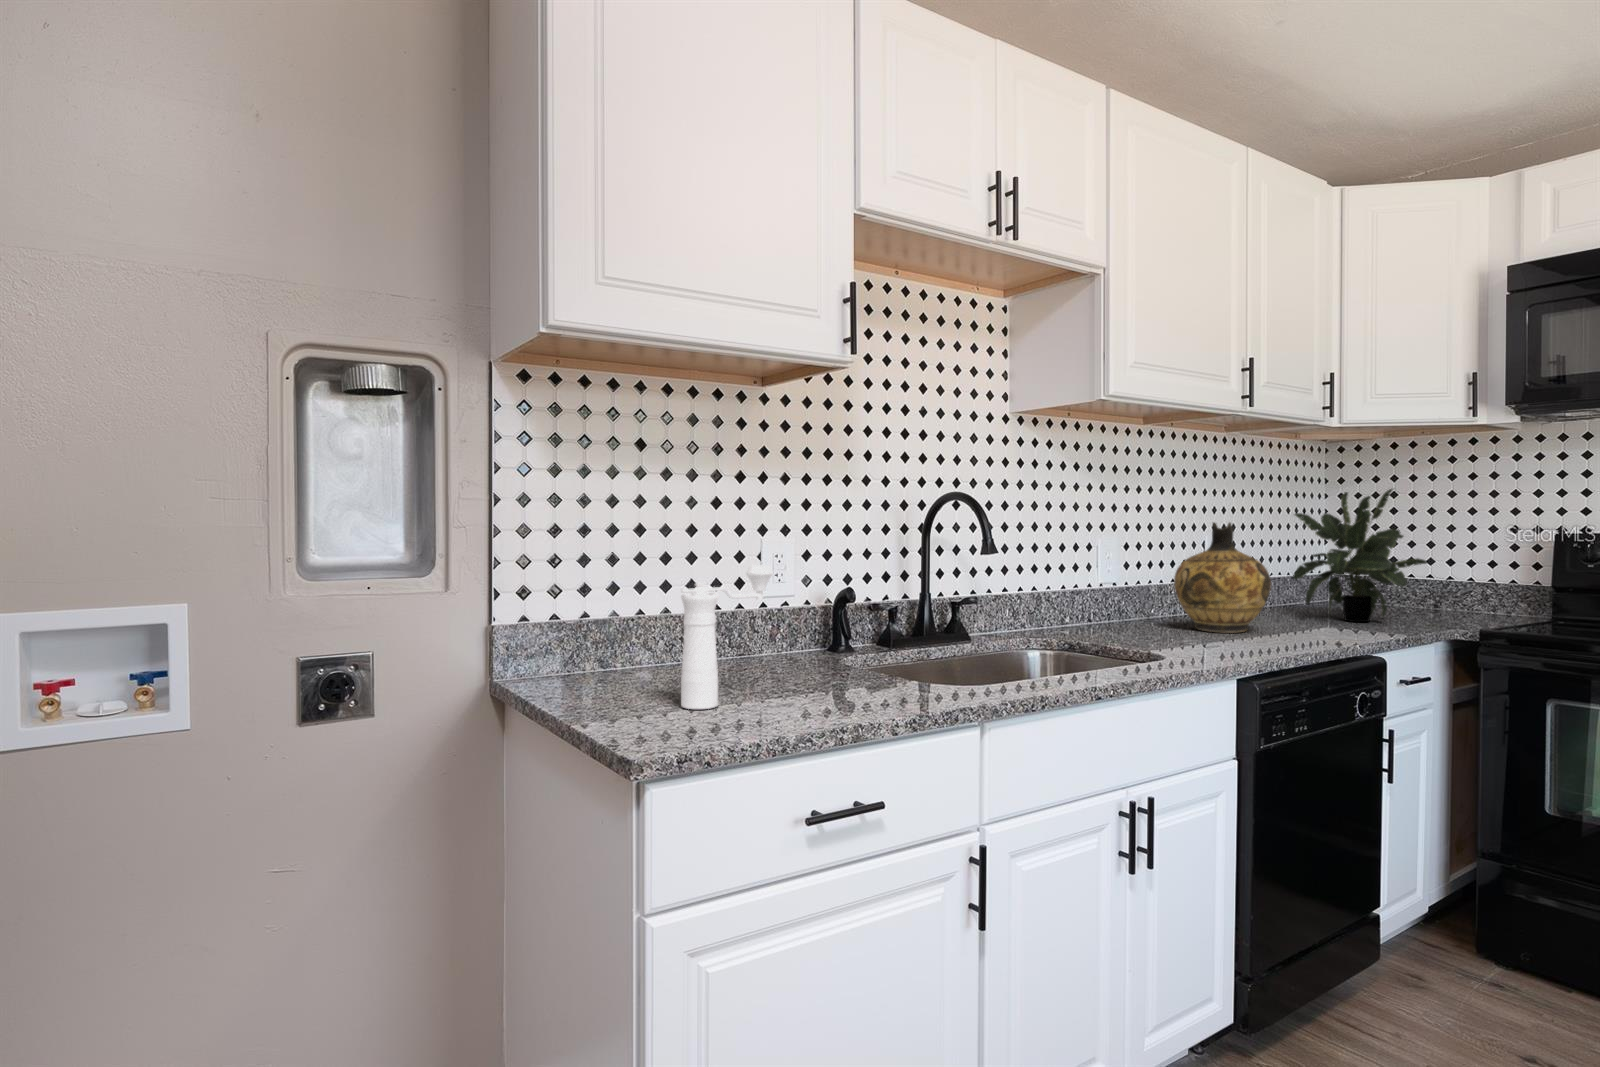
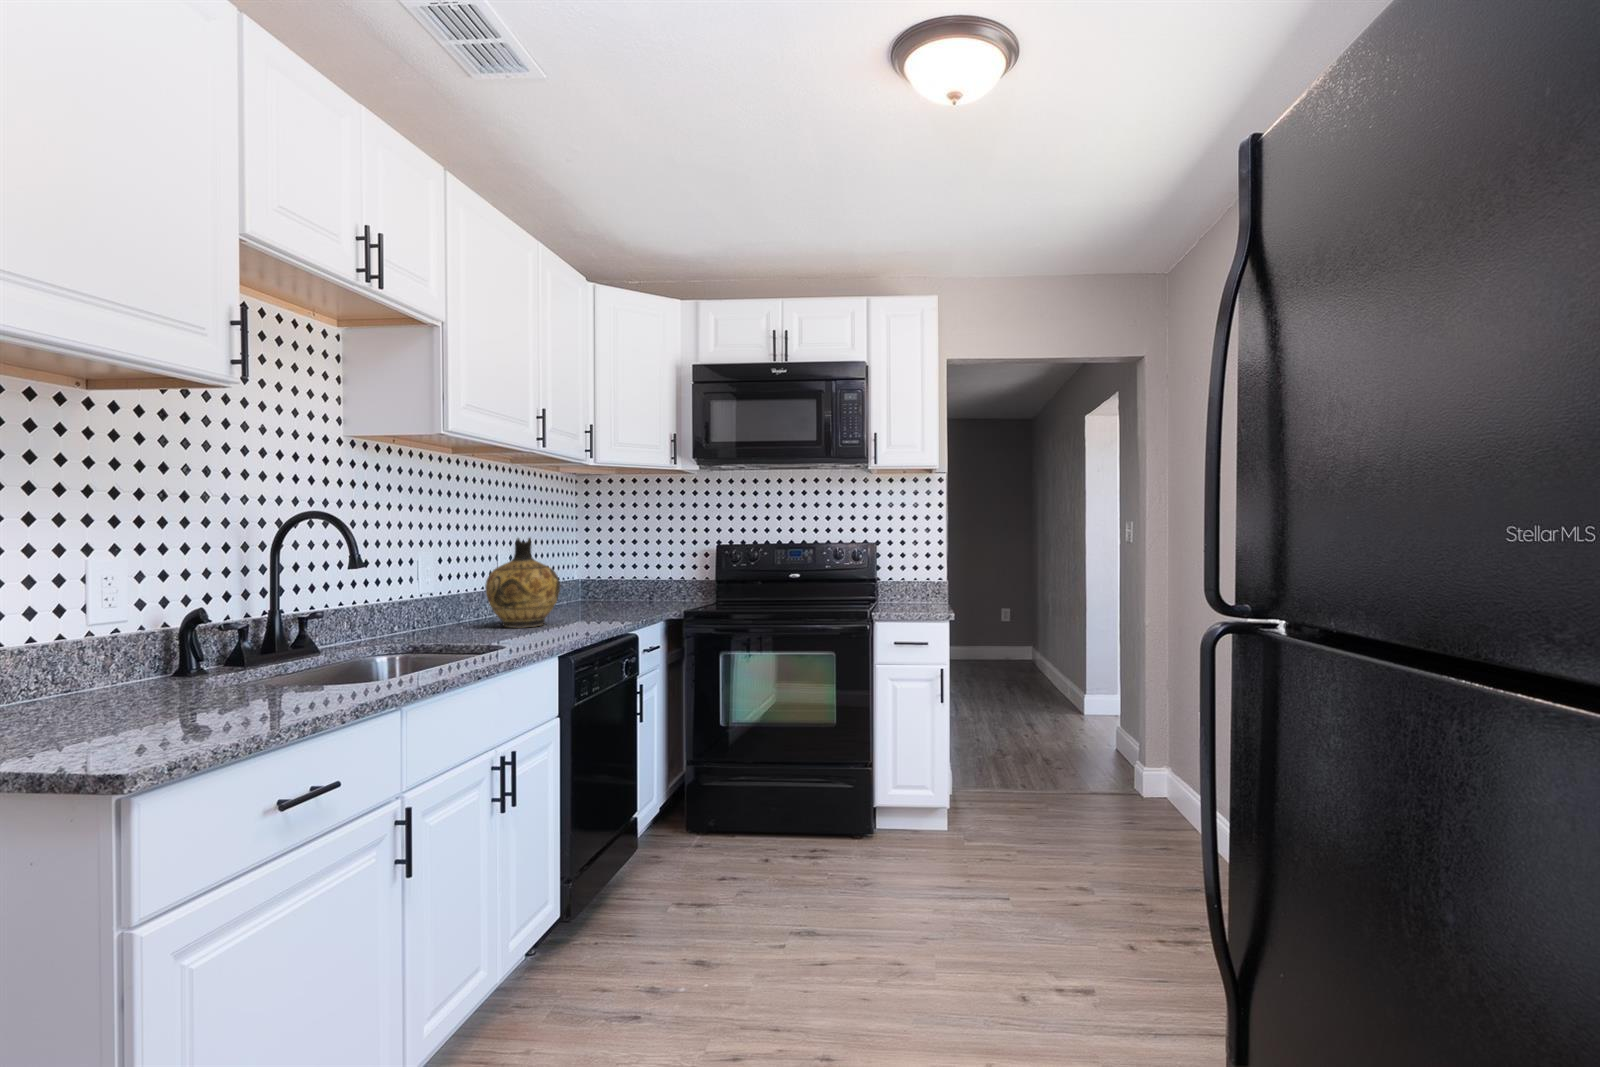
potted plant: present [1293,489,1428,622] -> none [560,512,652,613]
pepper mill: present [681,565,773,709] -> none [76,579,182,737]

